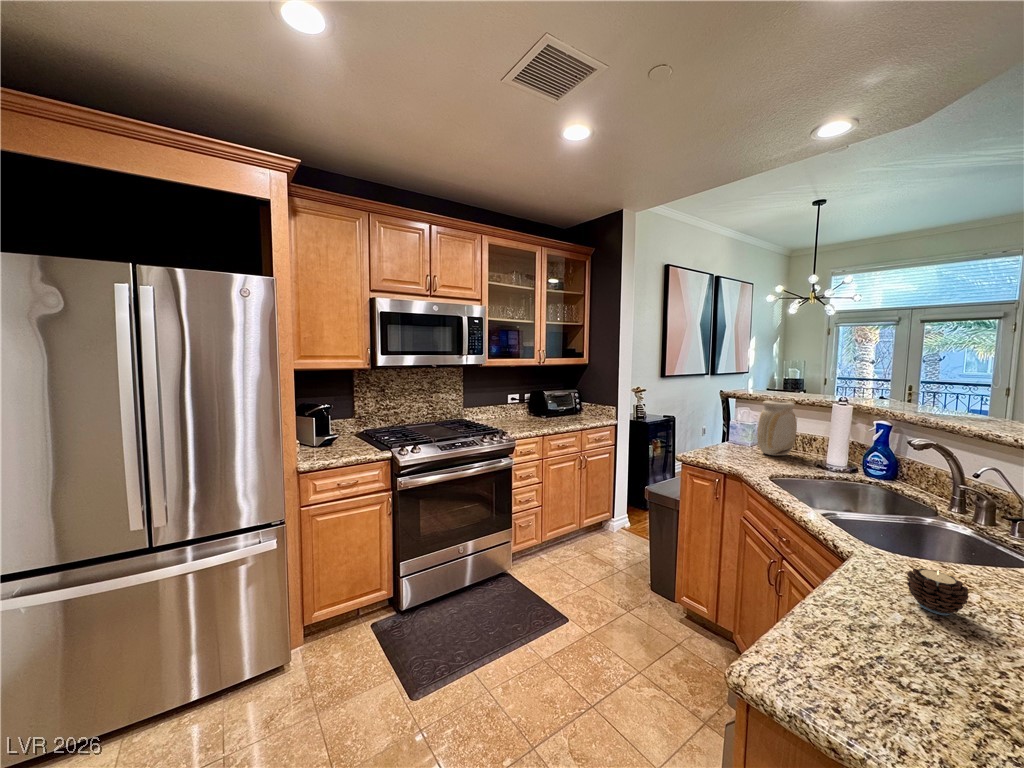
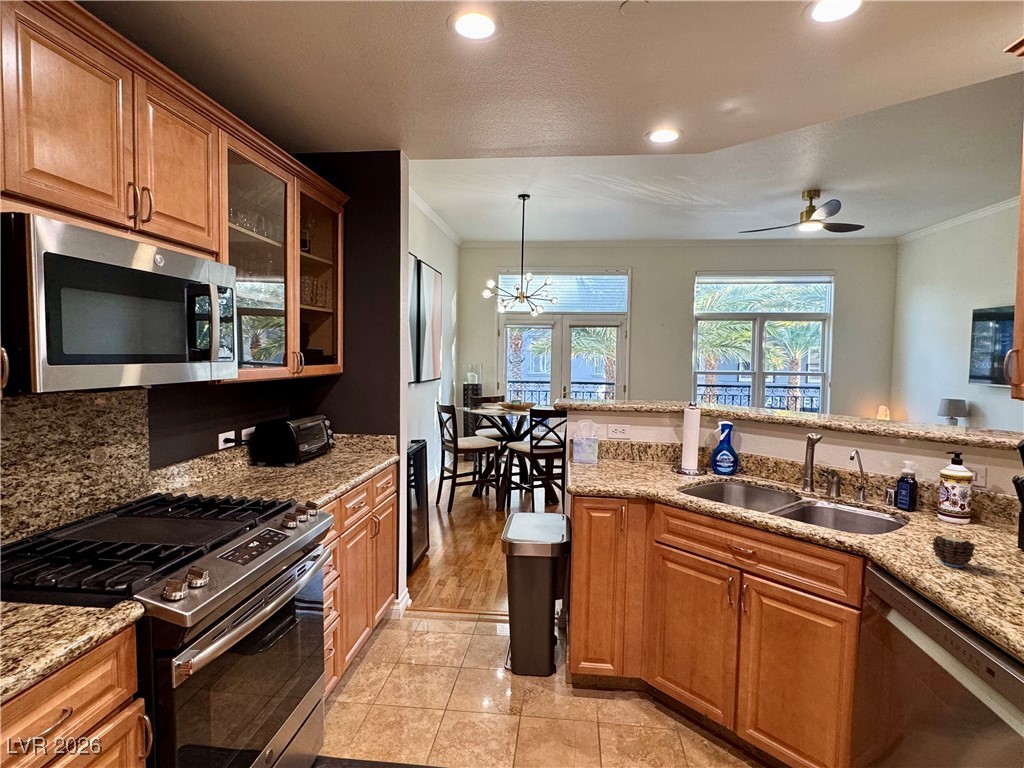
vase: present [757,400,797,455] -> none [615,409,649,469]

